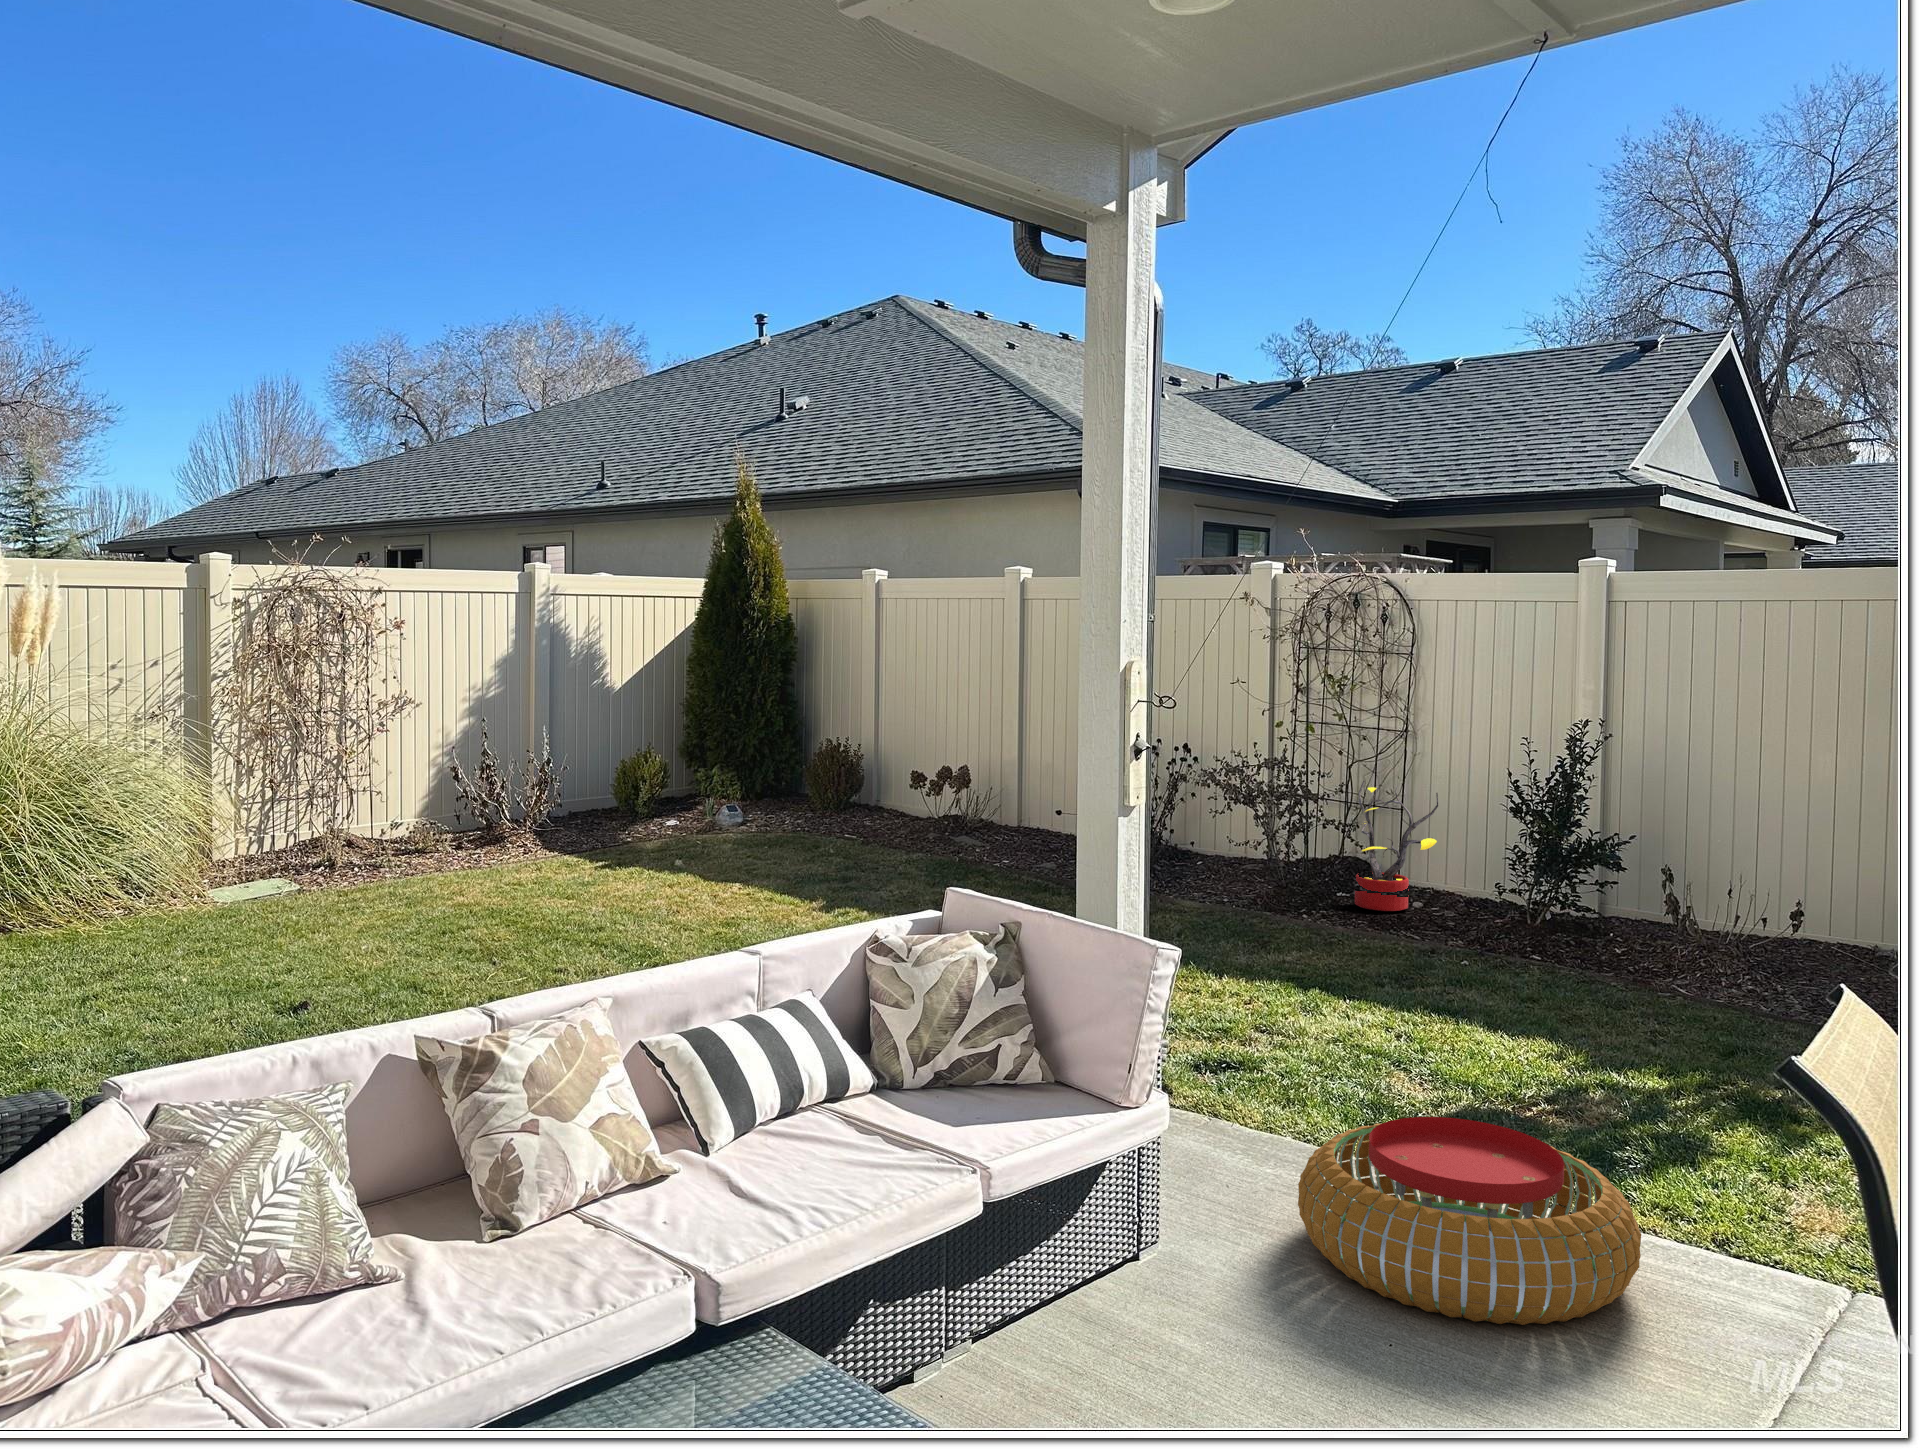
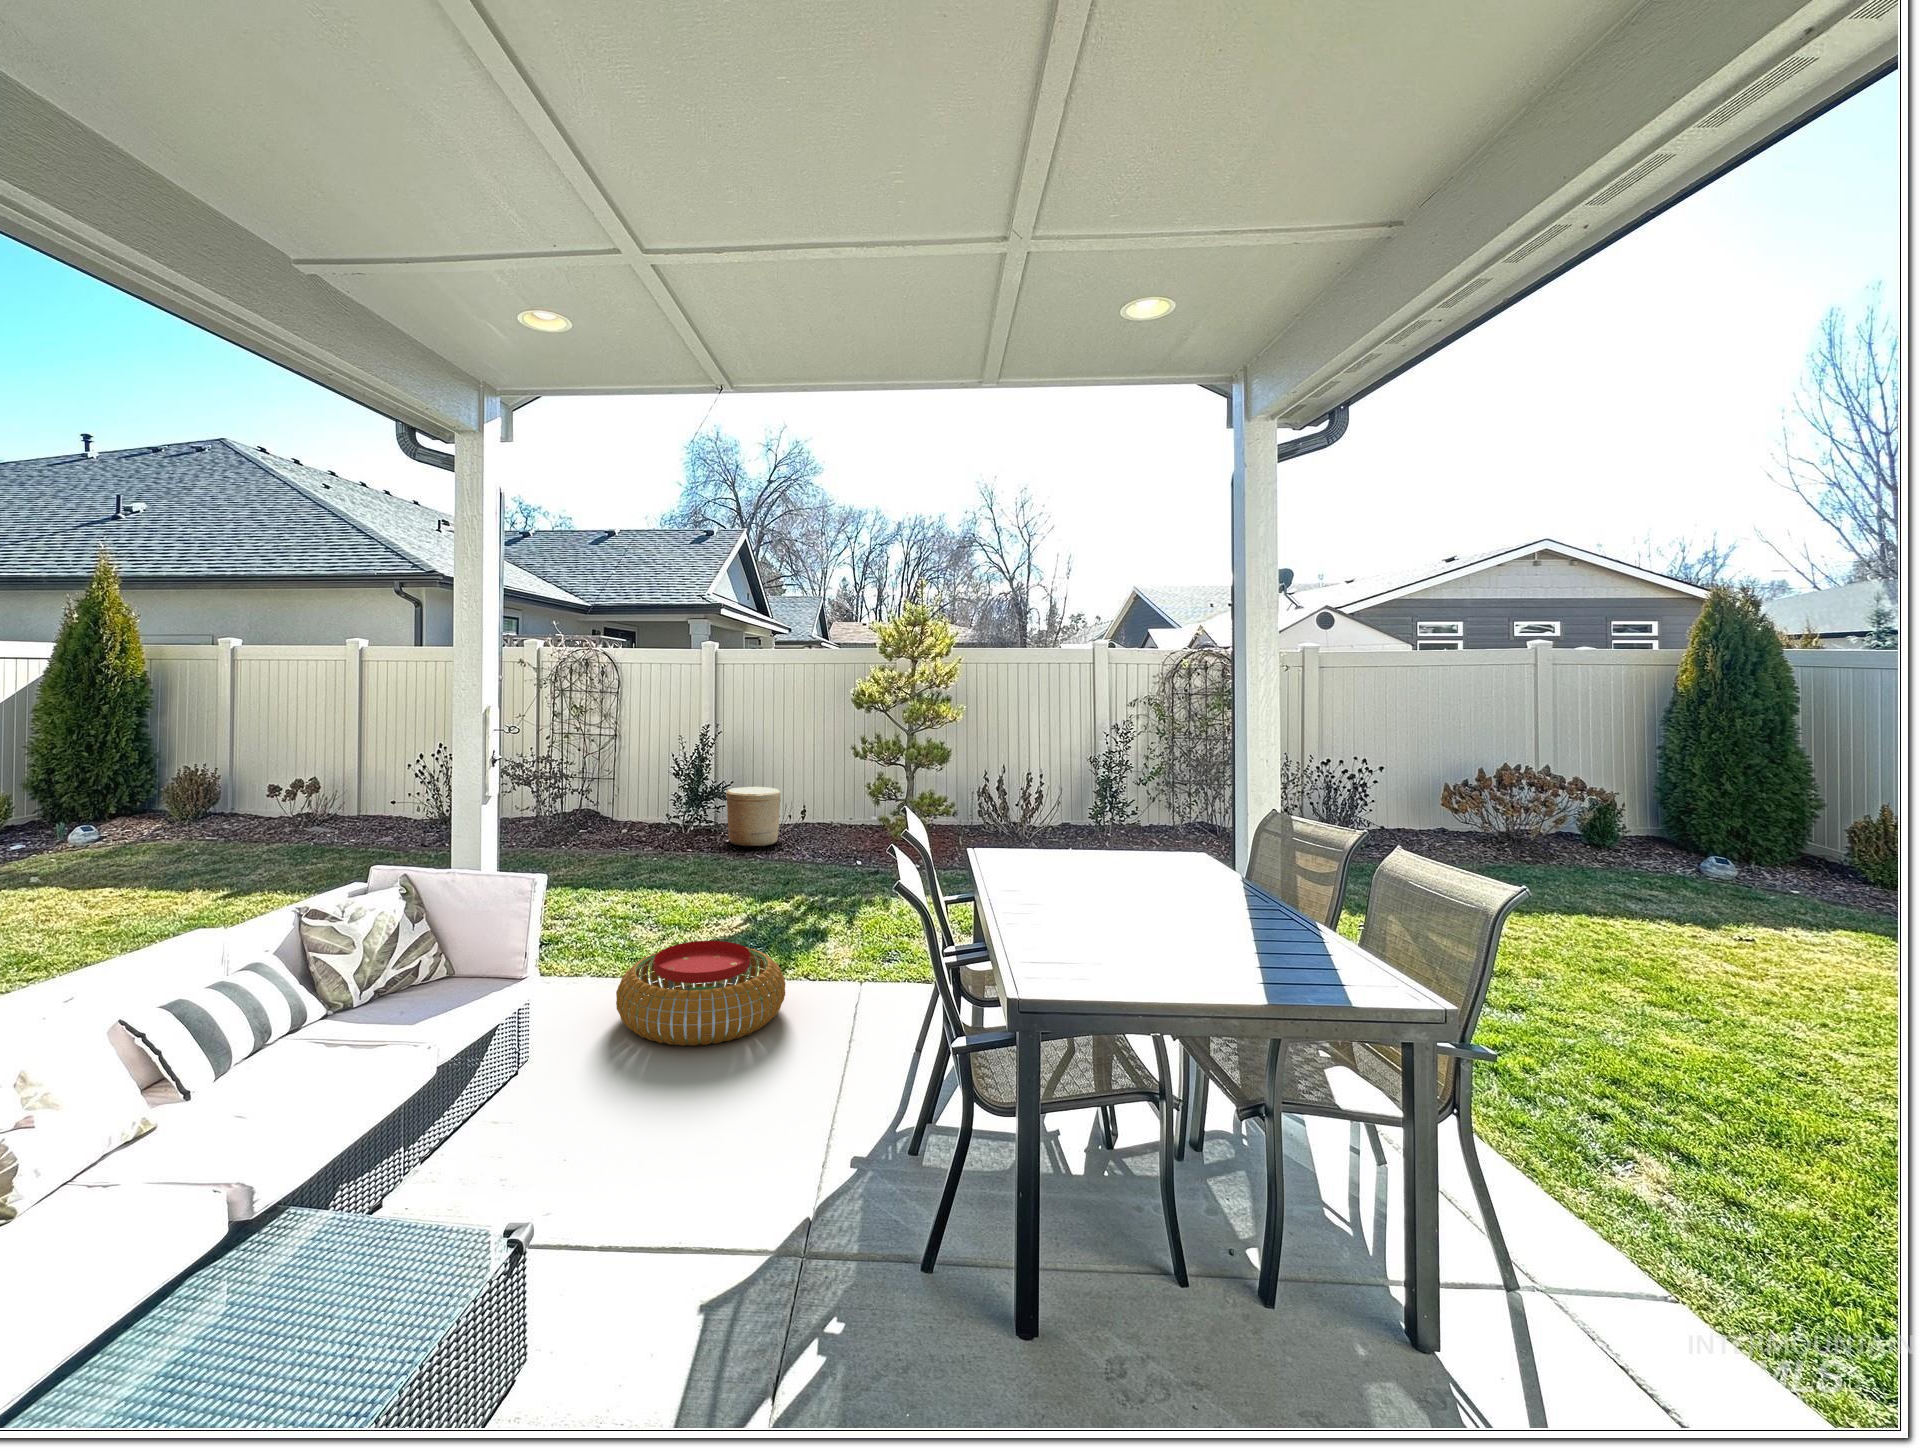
decorative plant: present [1355,781,1438,911] -> none [589,766,636,839]
woven basket: none [1615,845,1737,966] -> present [726,787,780,846]

